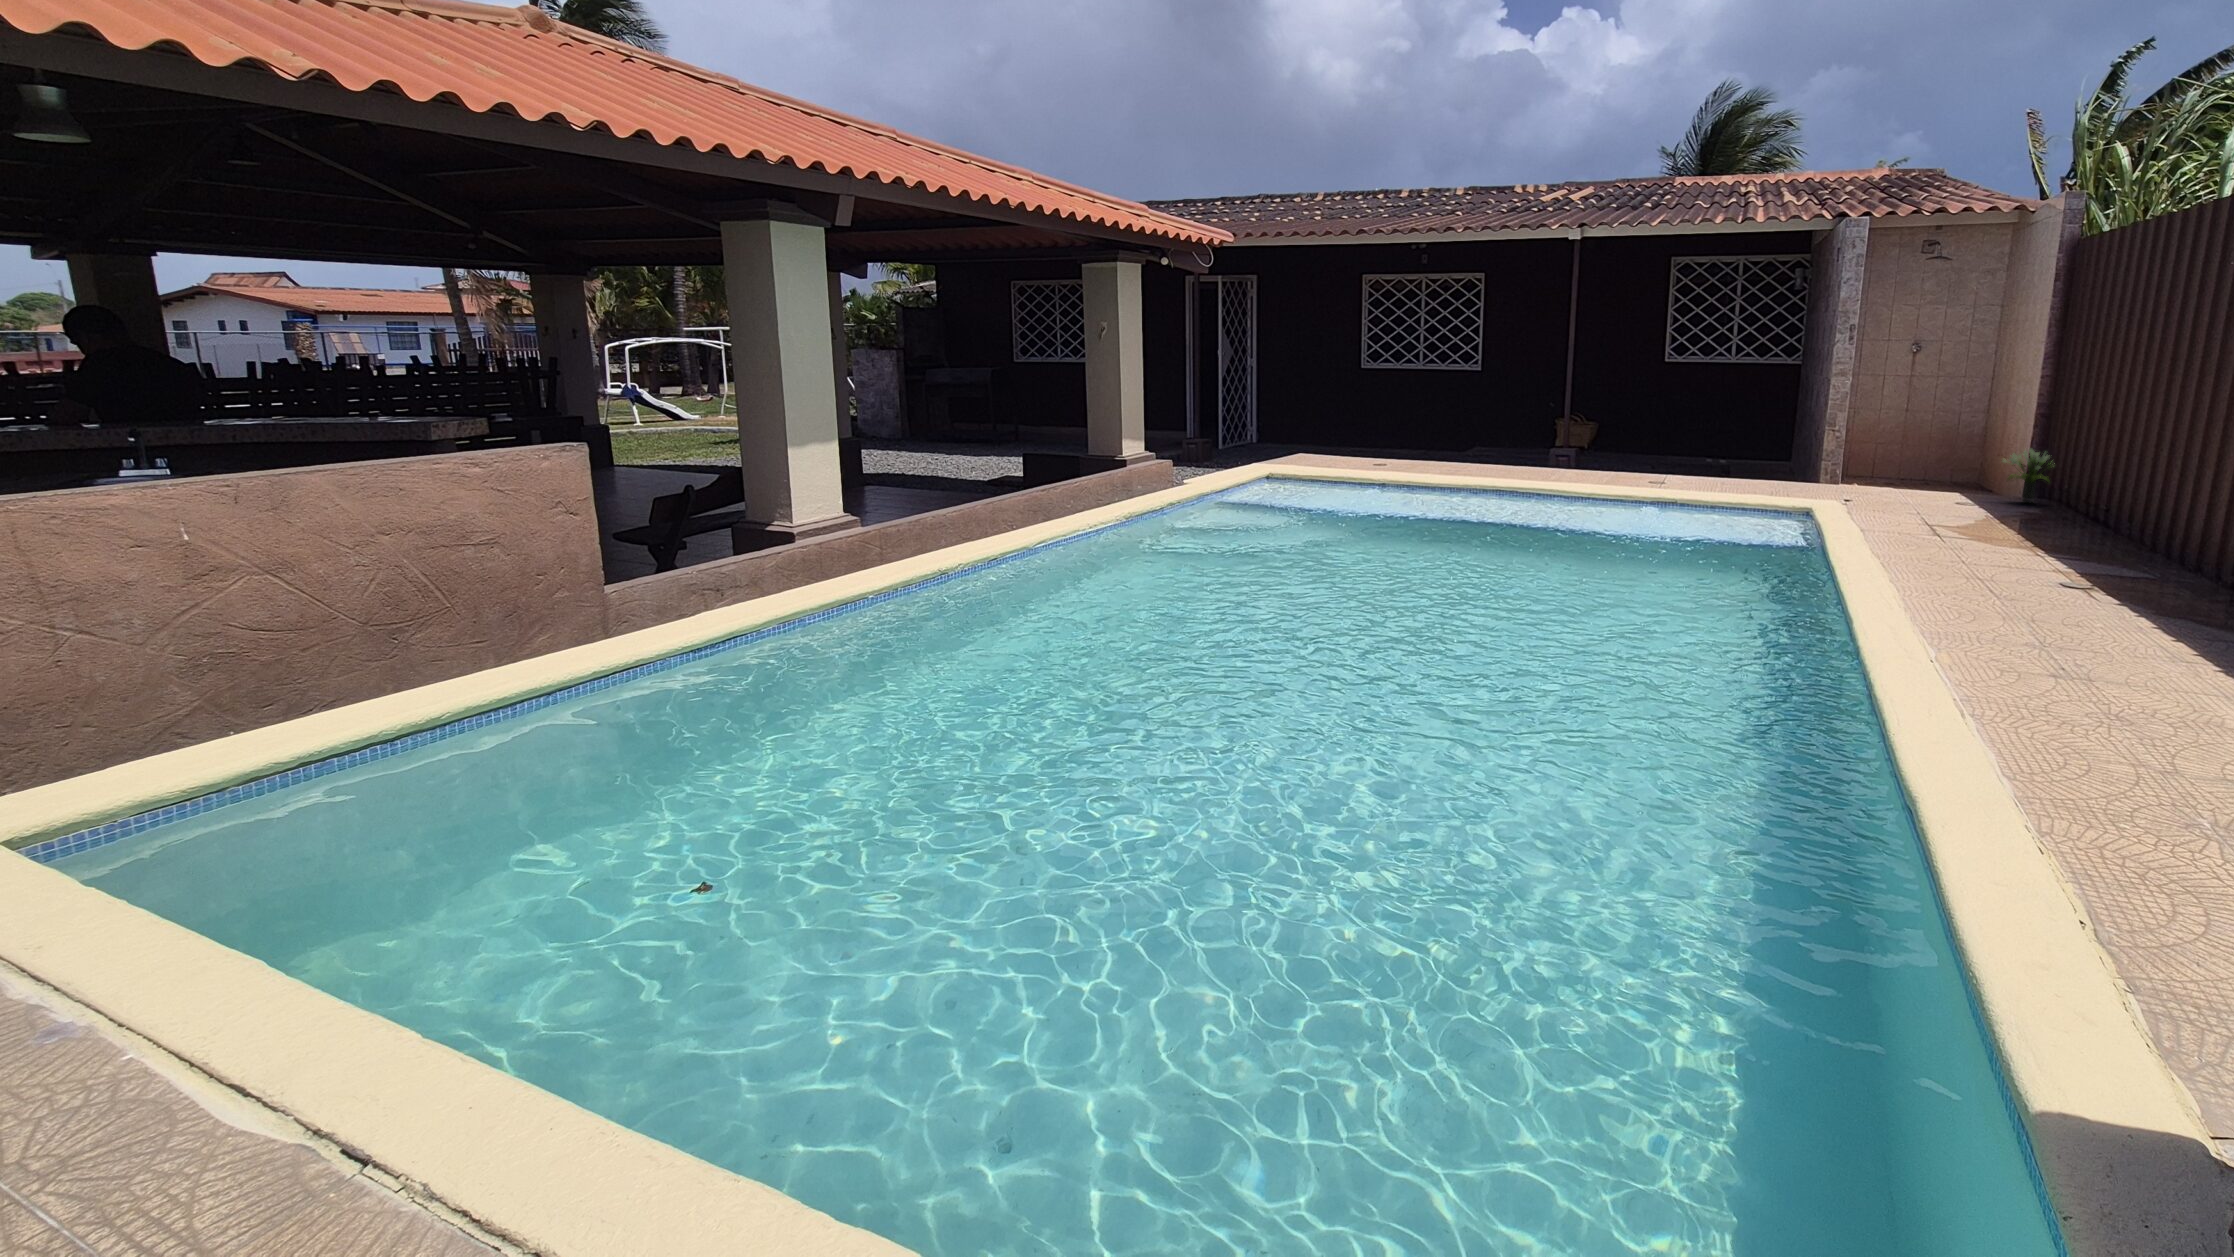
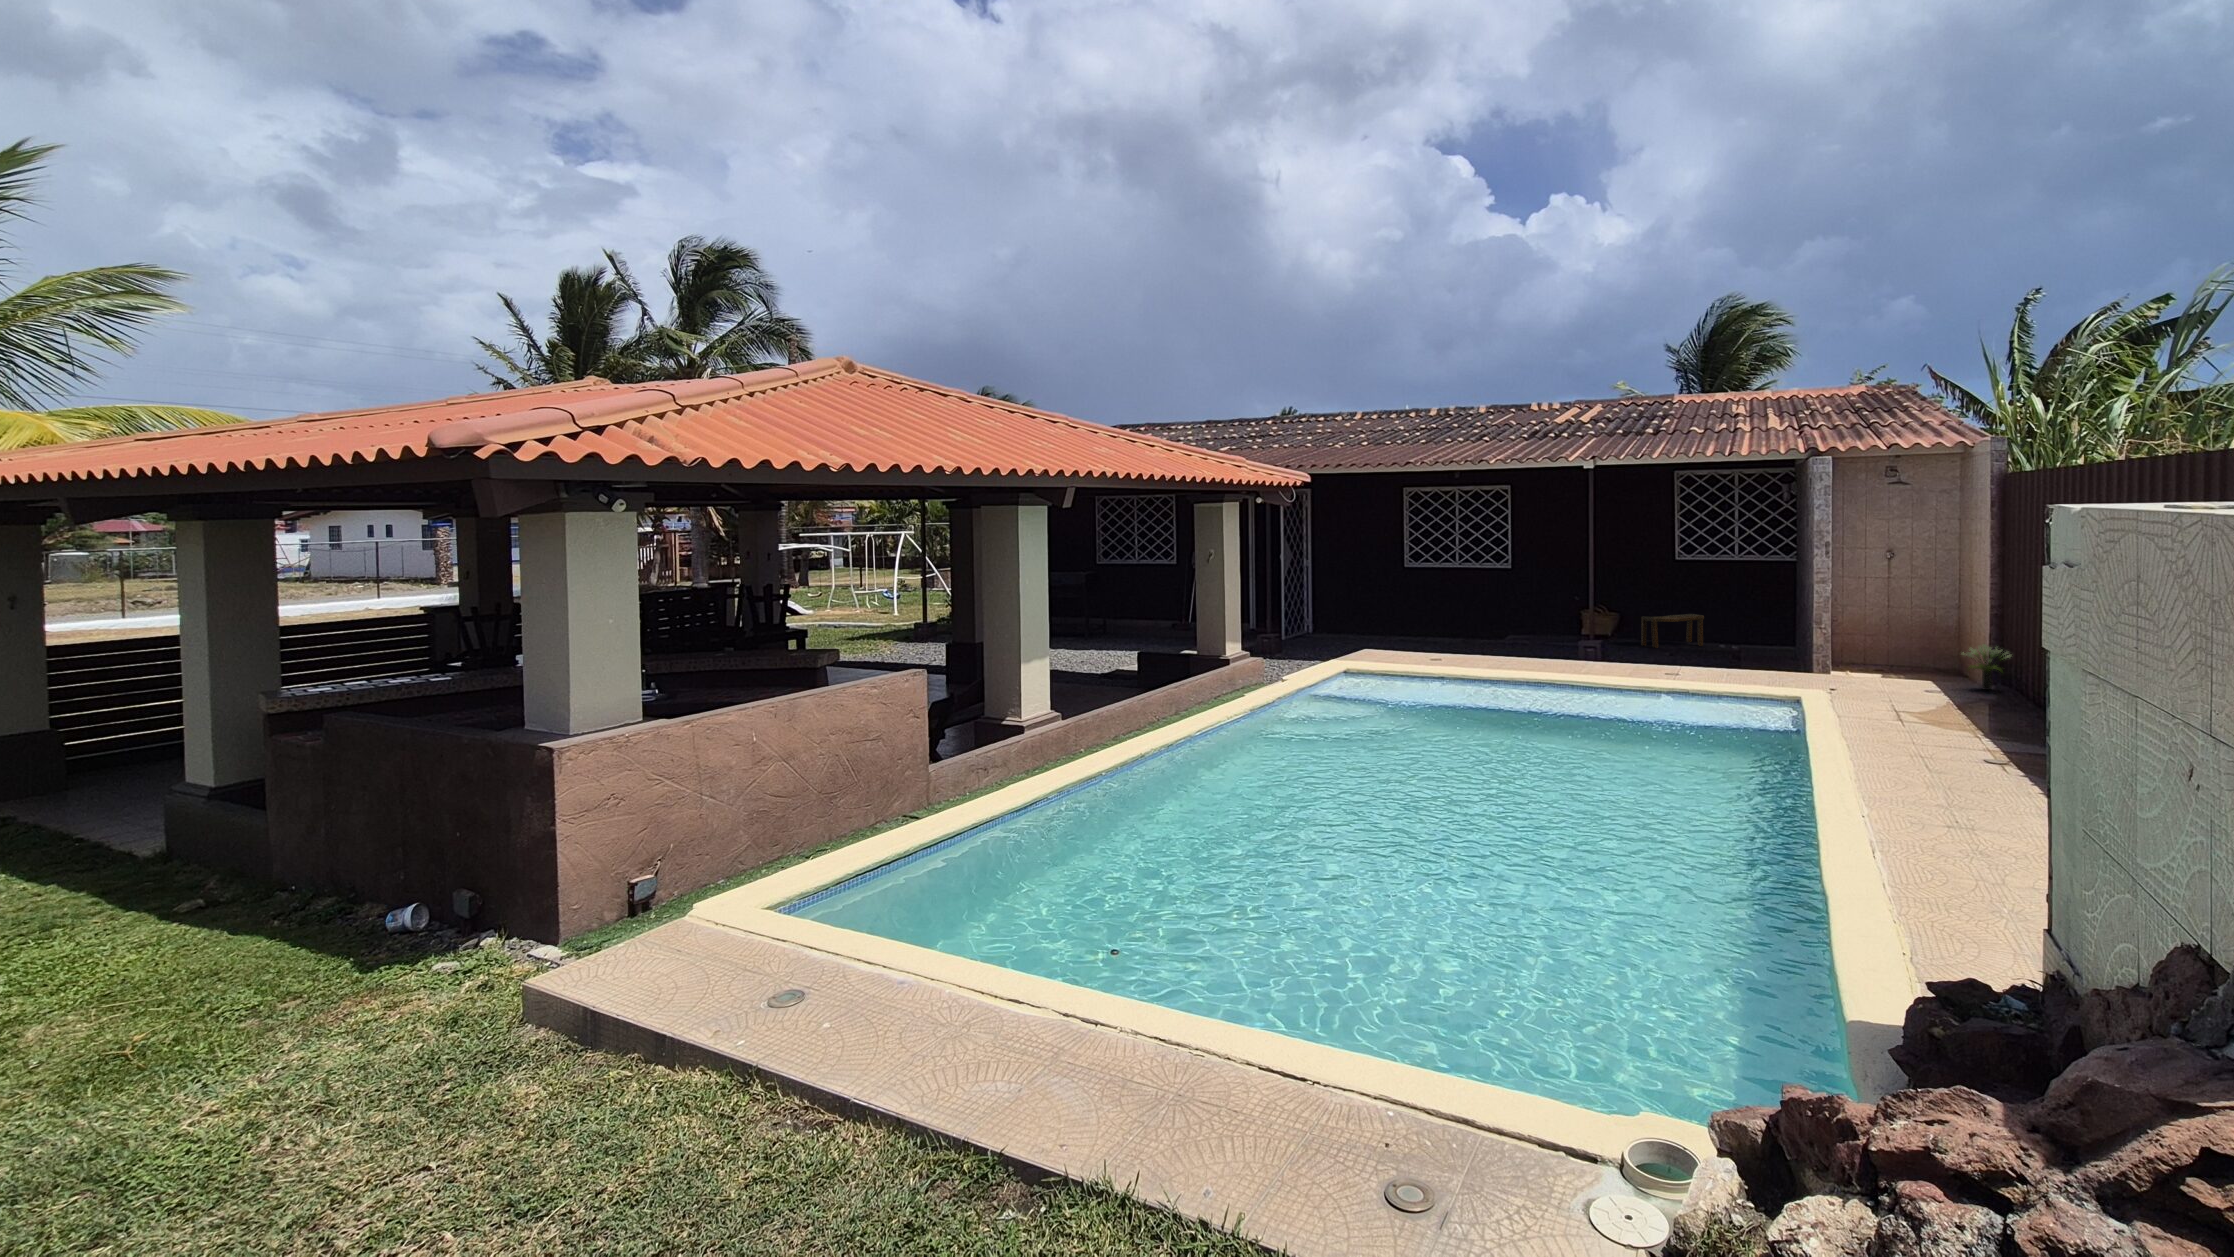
bench: none [1620,423,1692,460] -> present [1641,614,1704,648]

